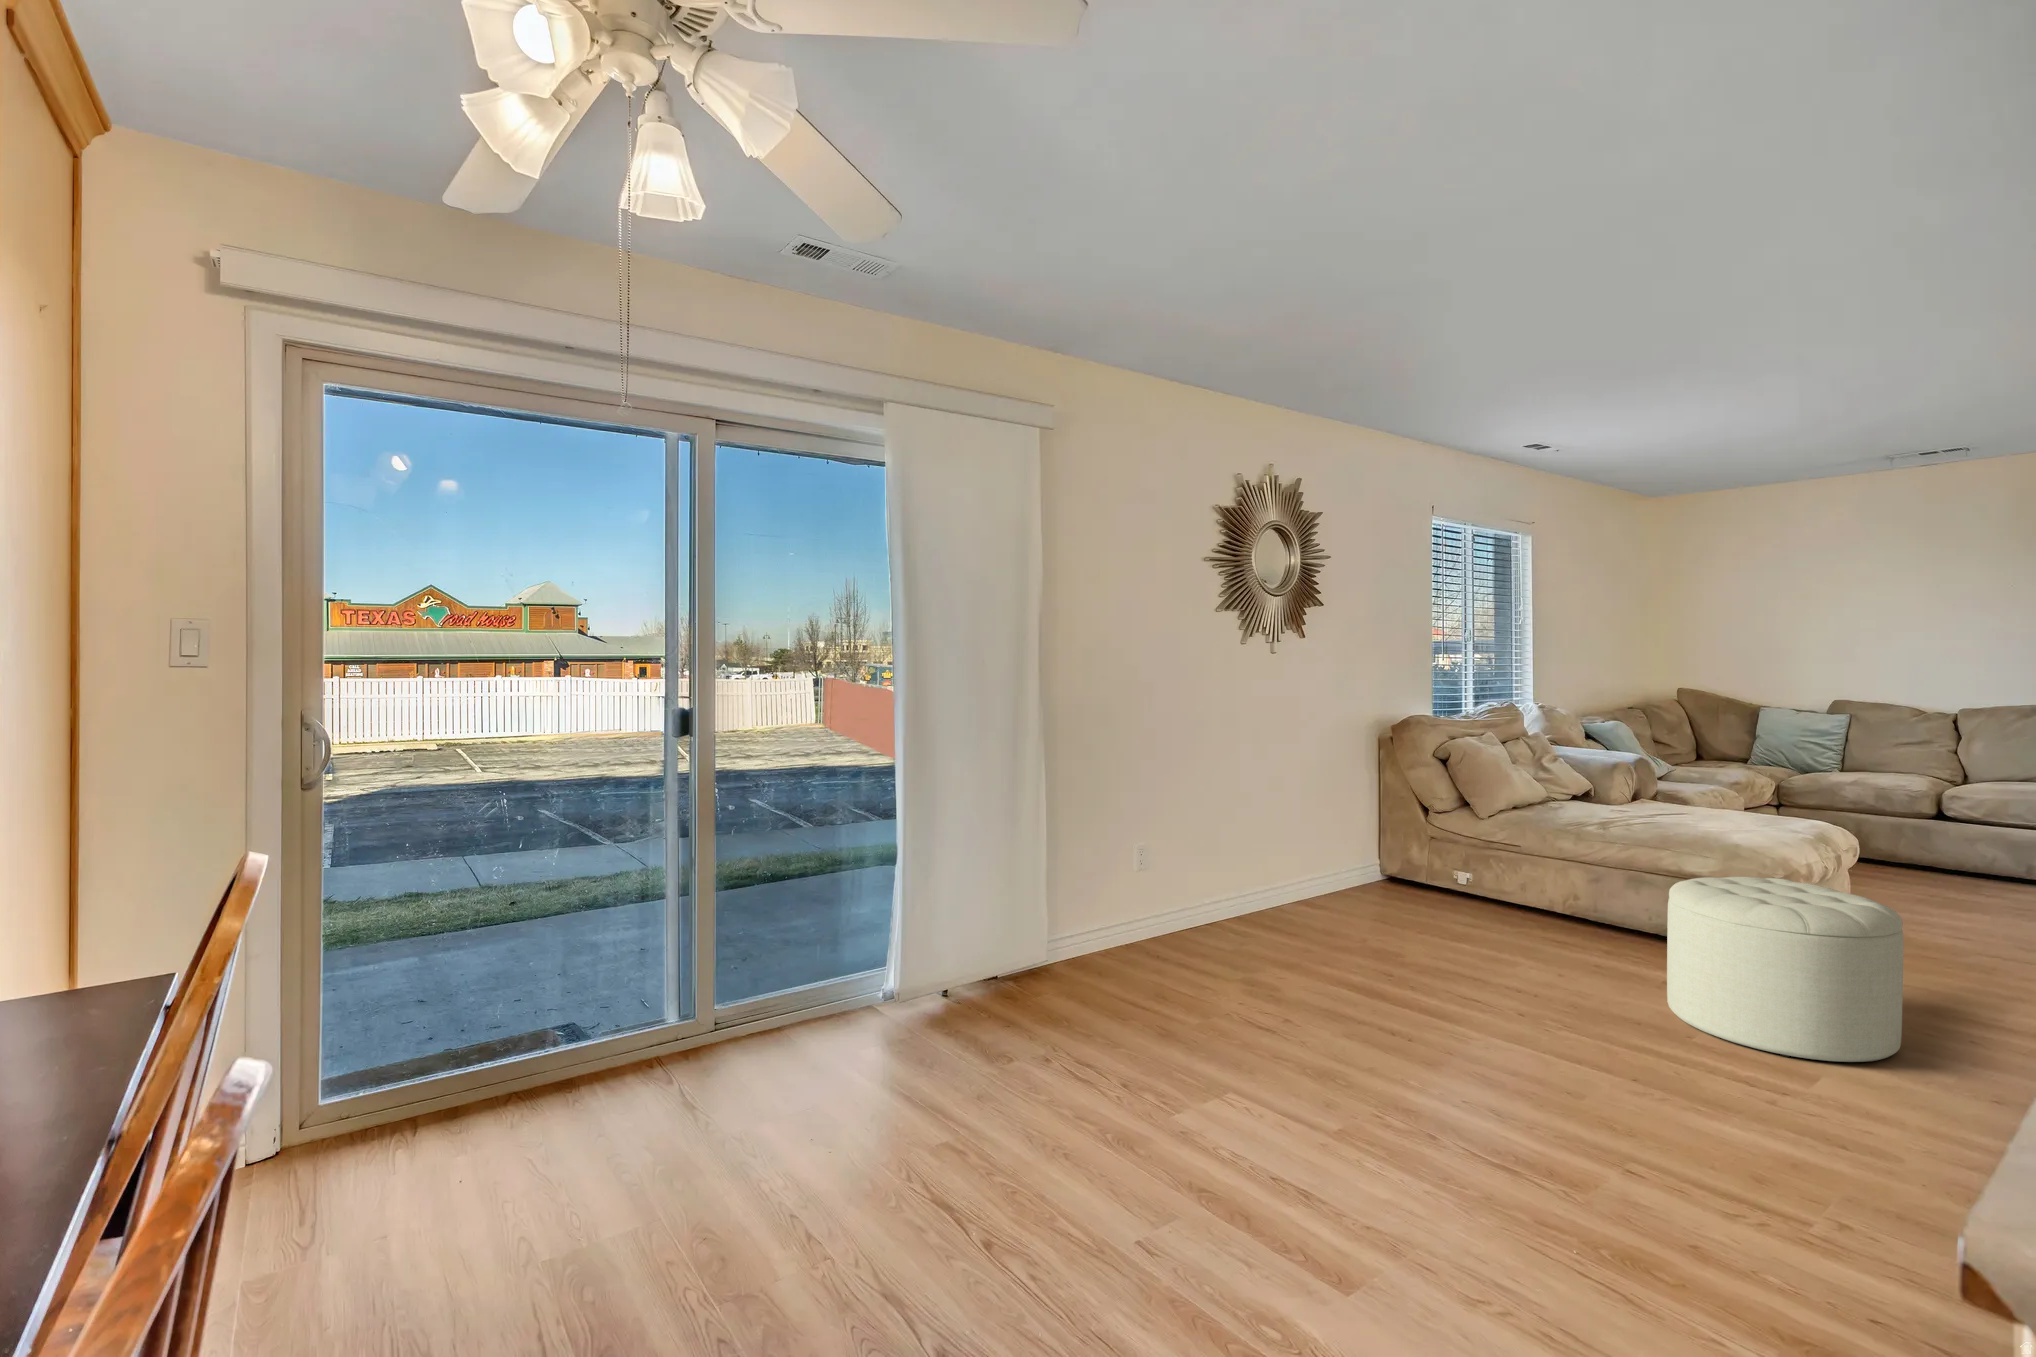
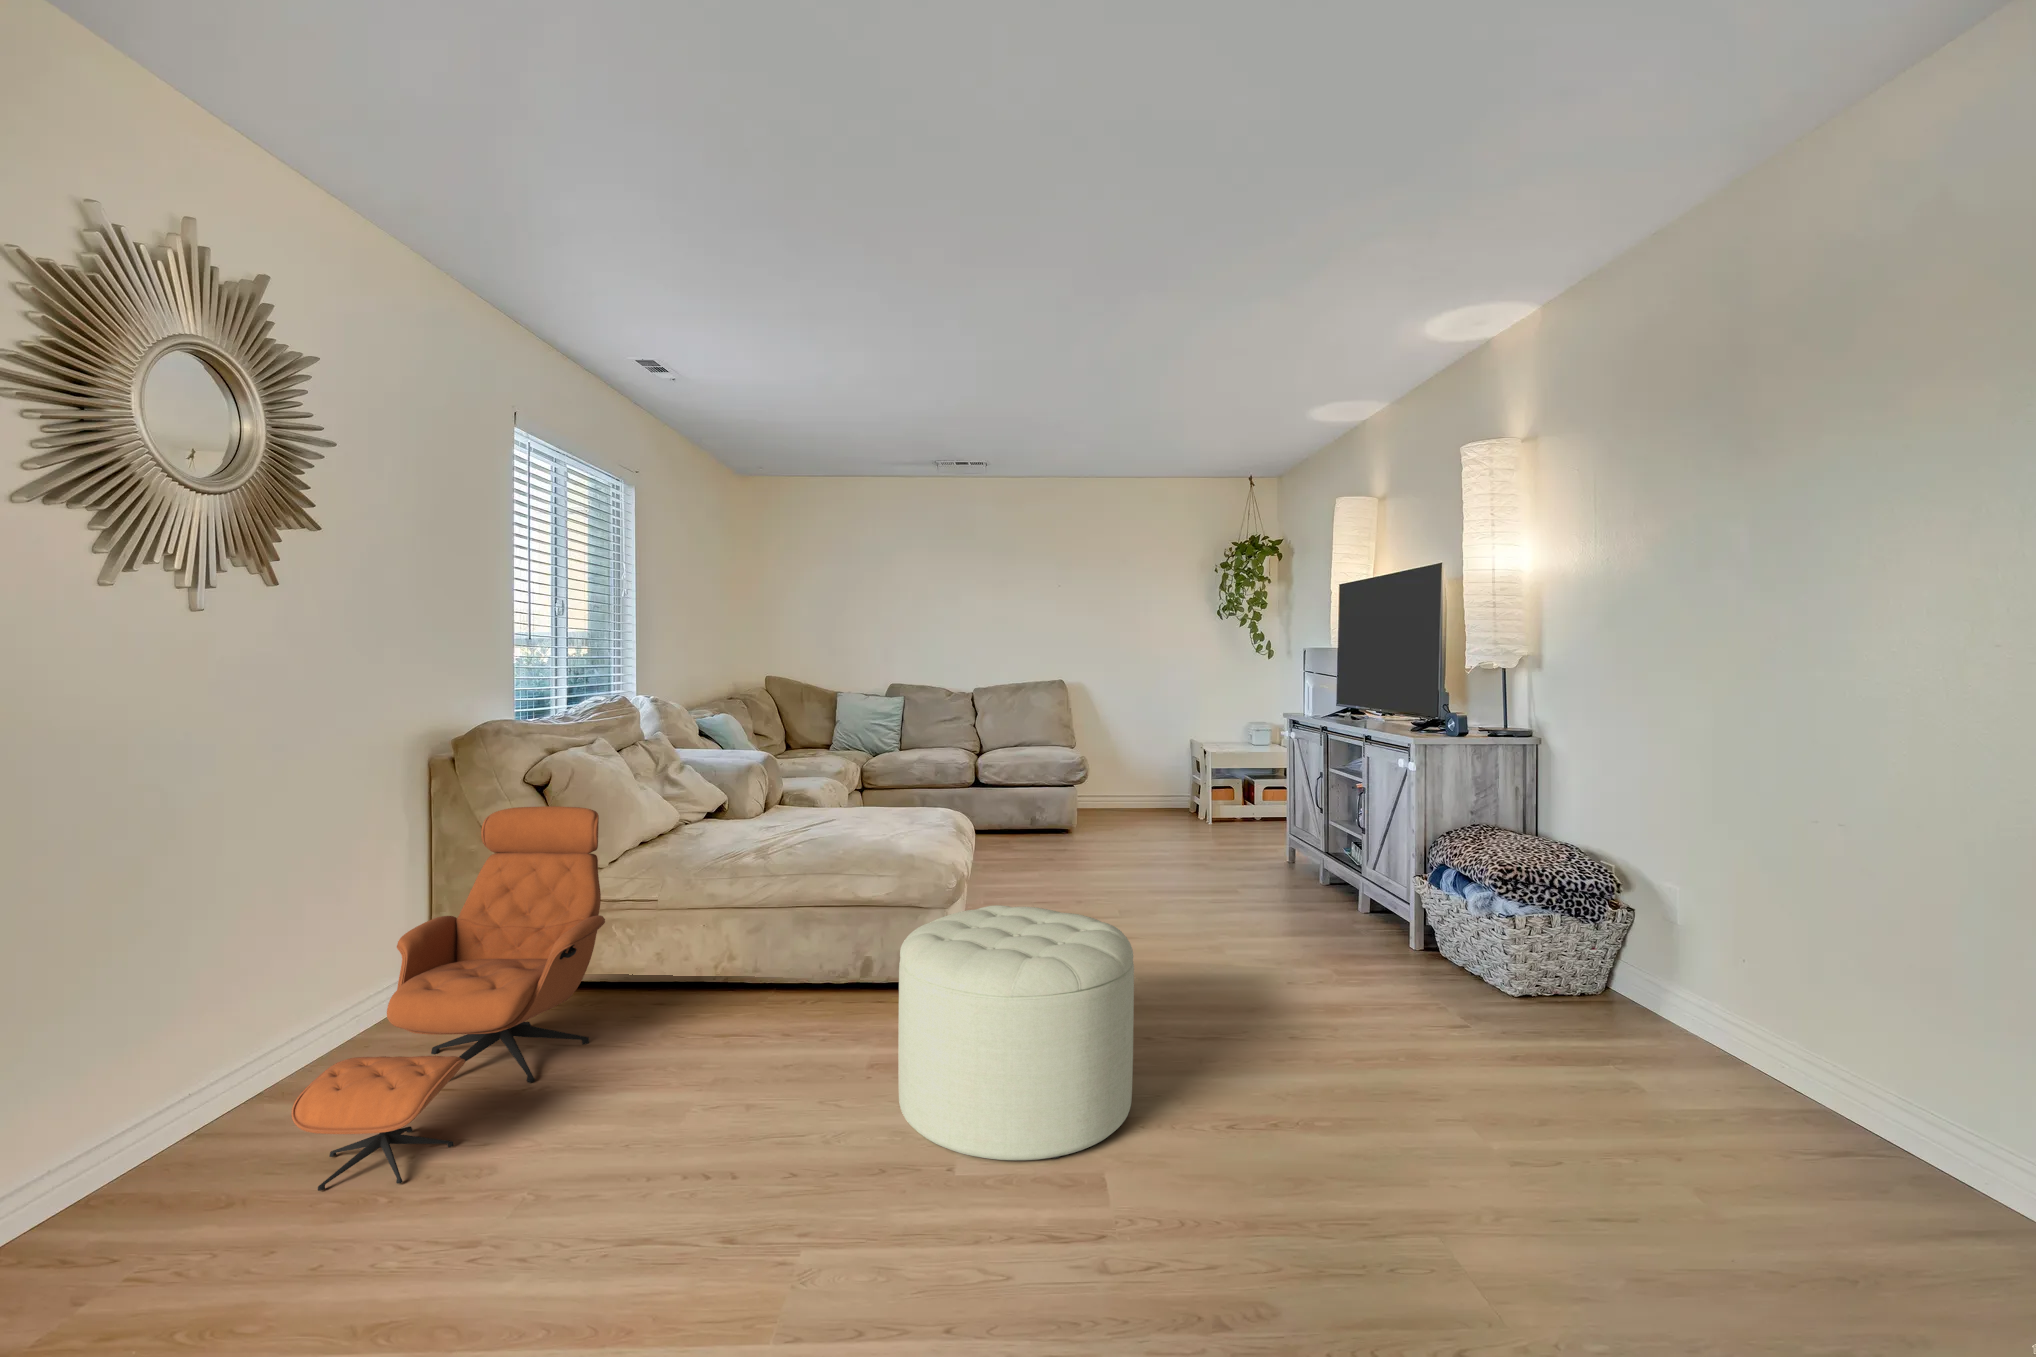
lounge chair: none [1310,770,1477,947] -> present [292,806,605,1191]

